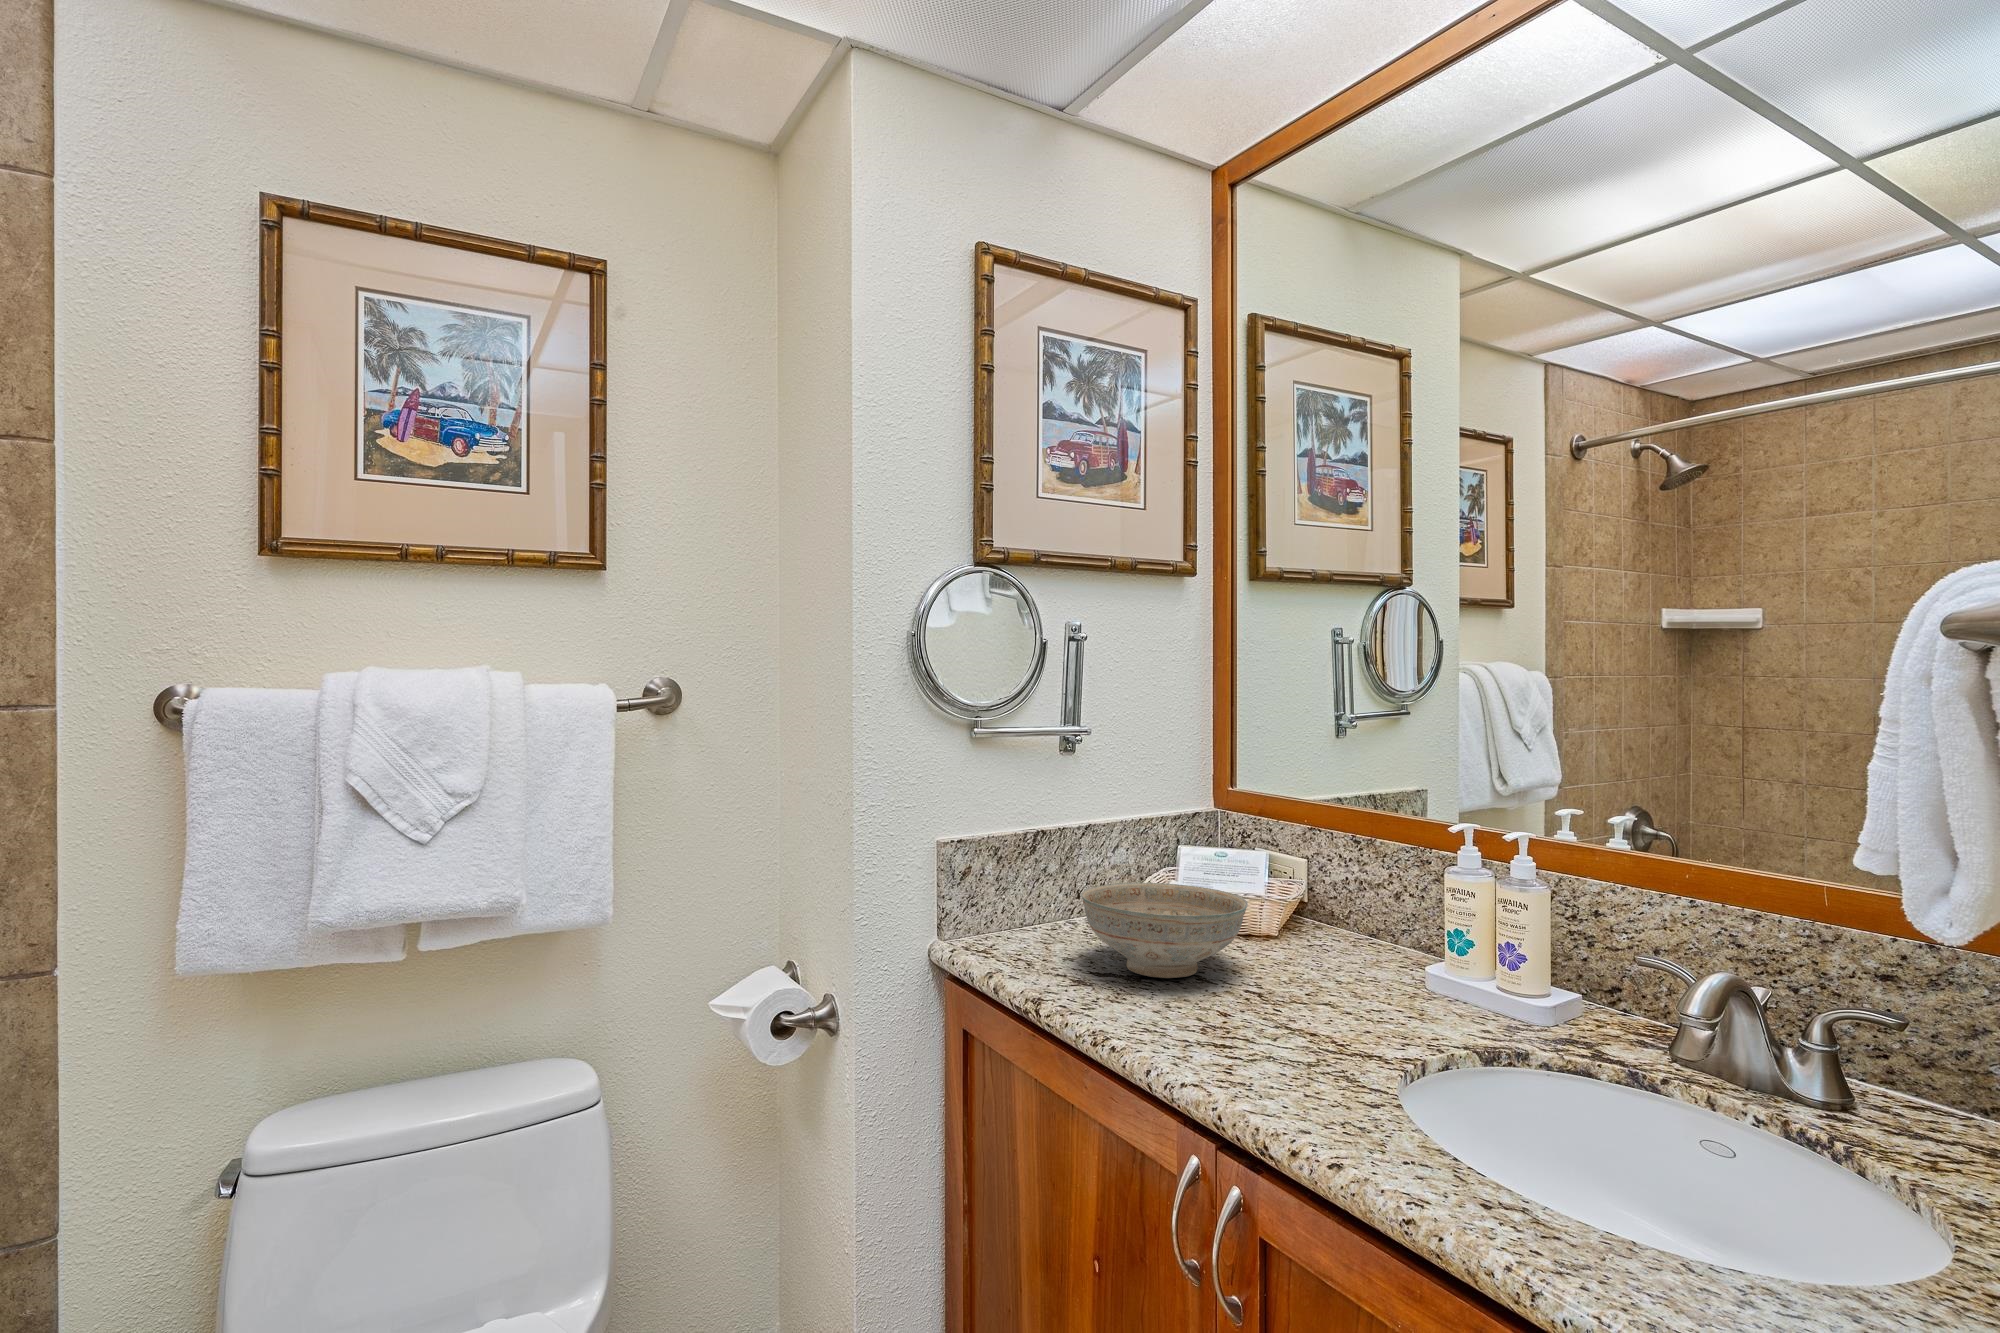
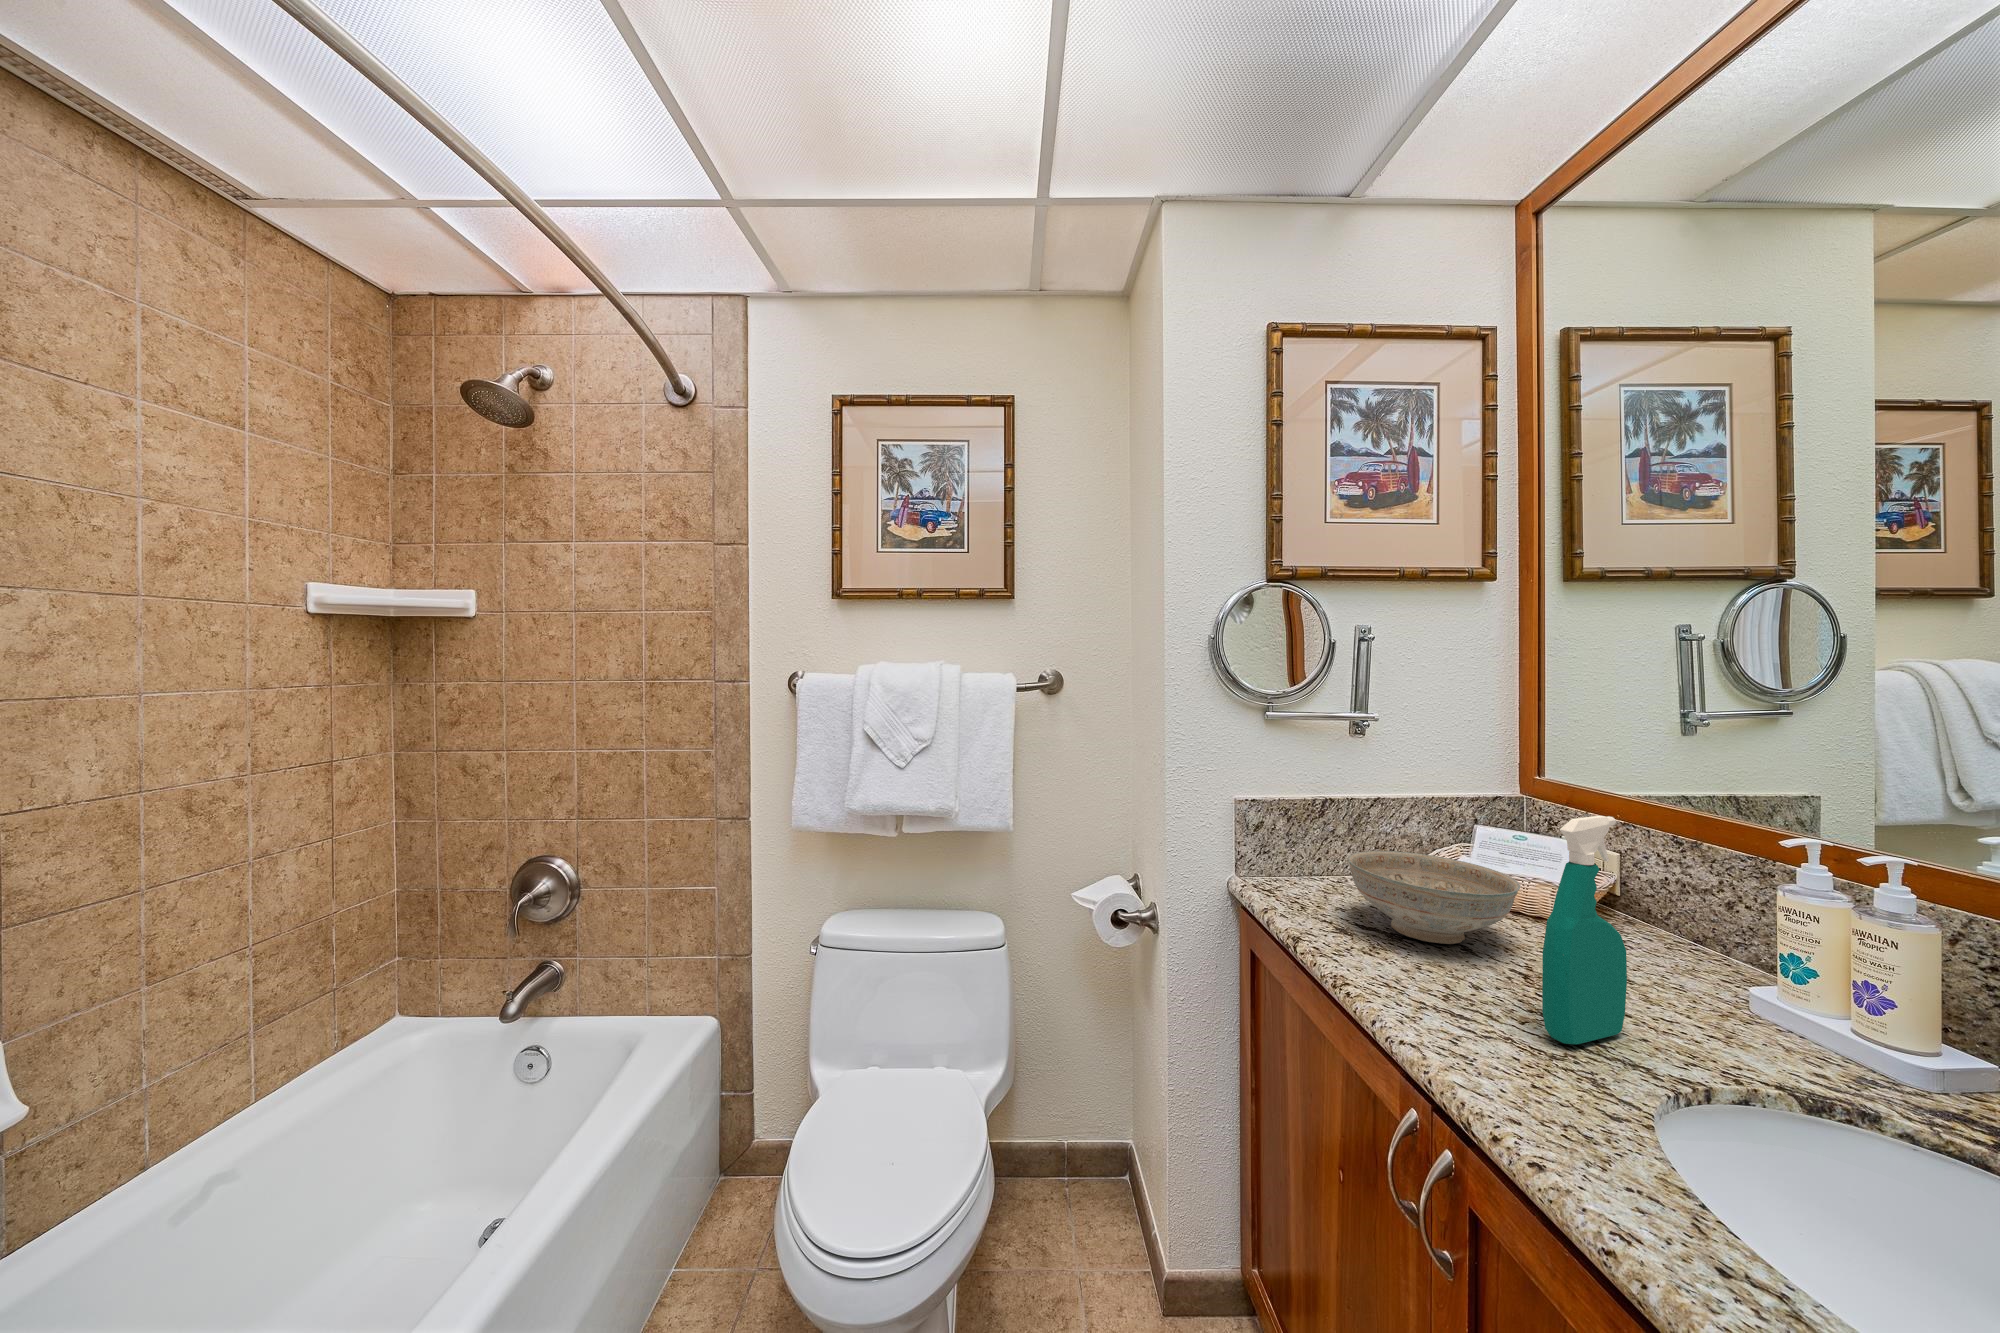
spray bottle: none [1295,814,1355,1050] -> present [1542,816,1627,1044]

